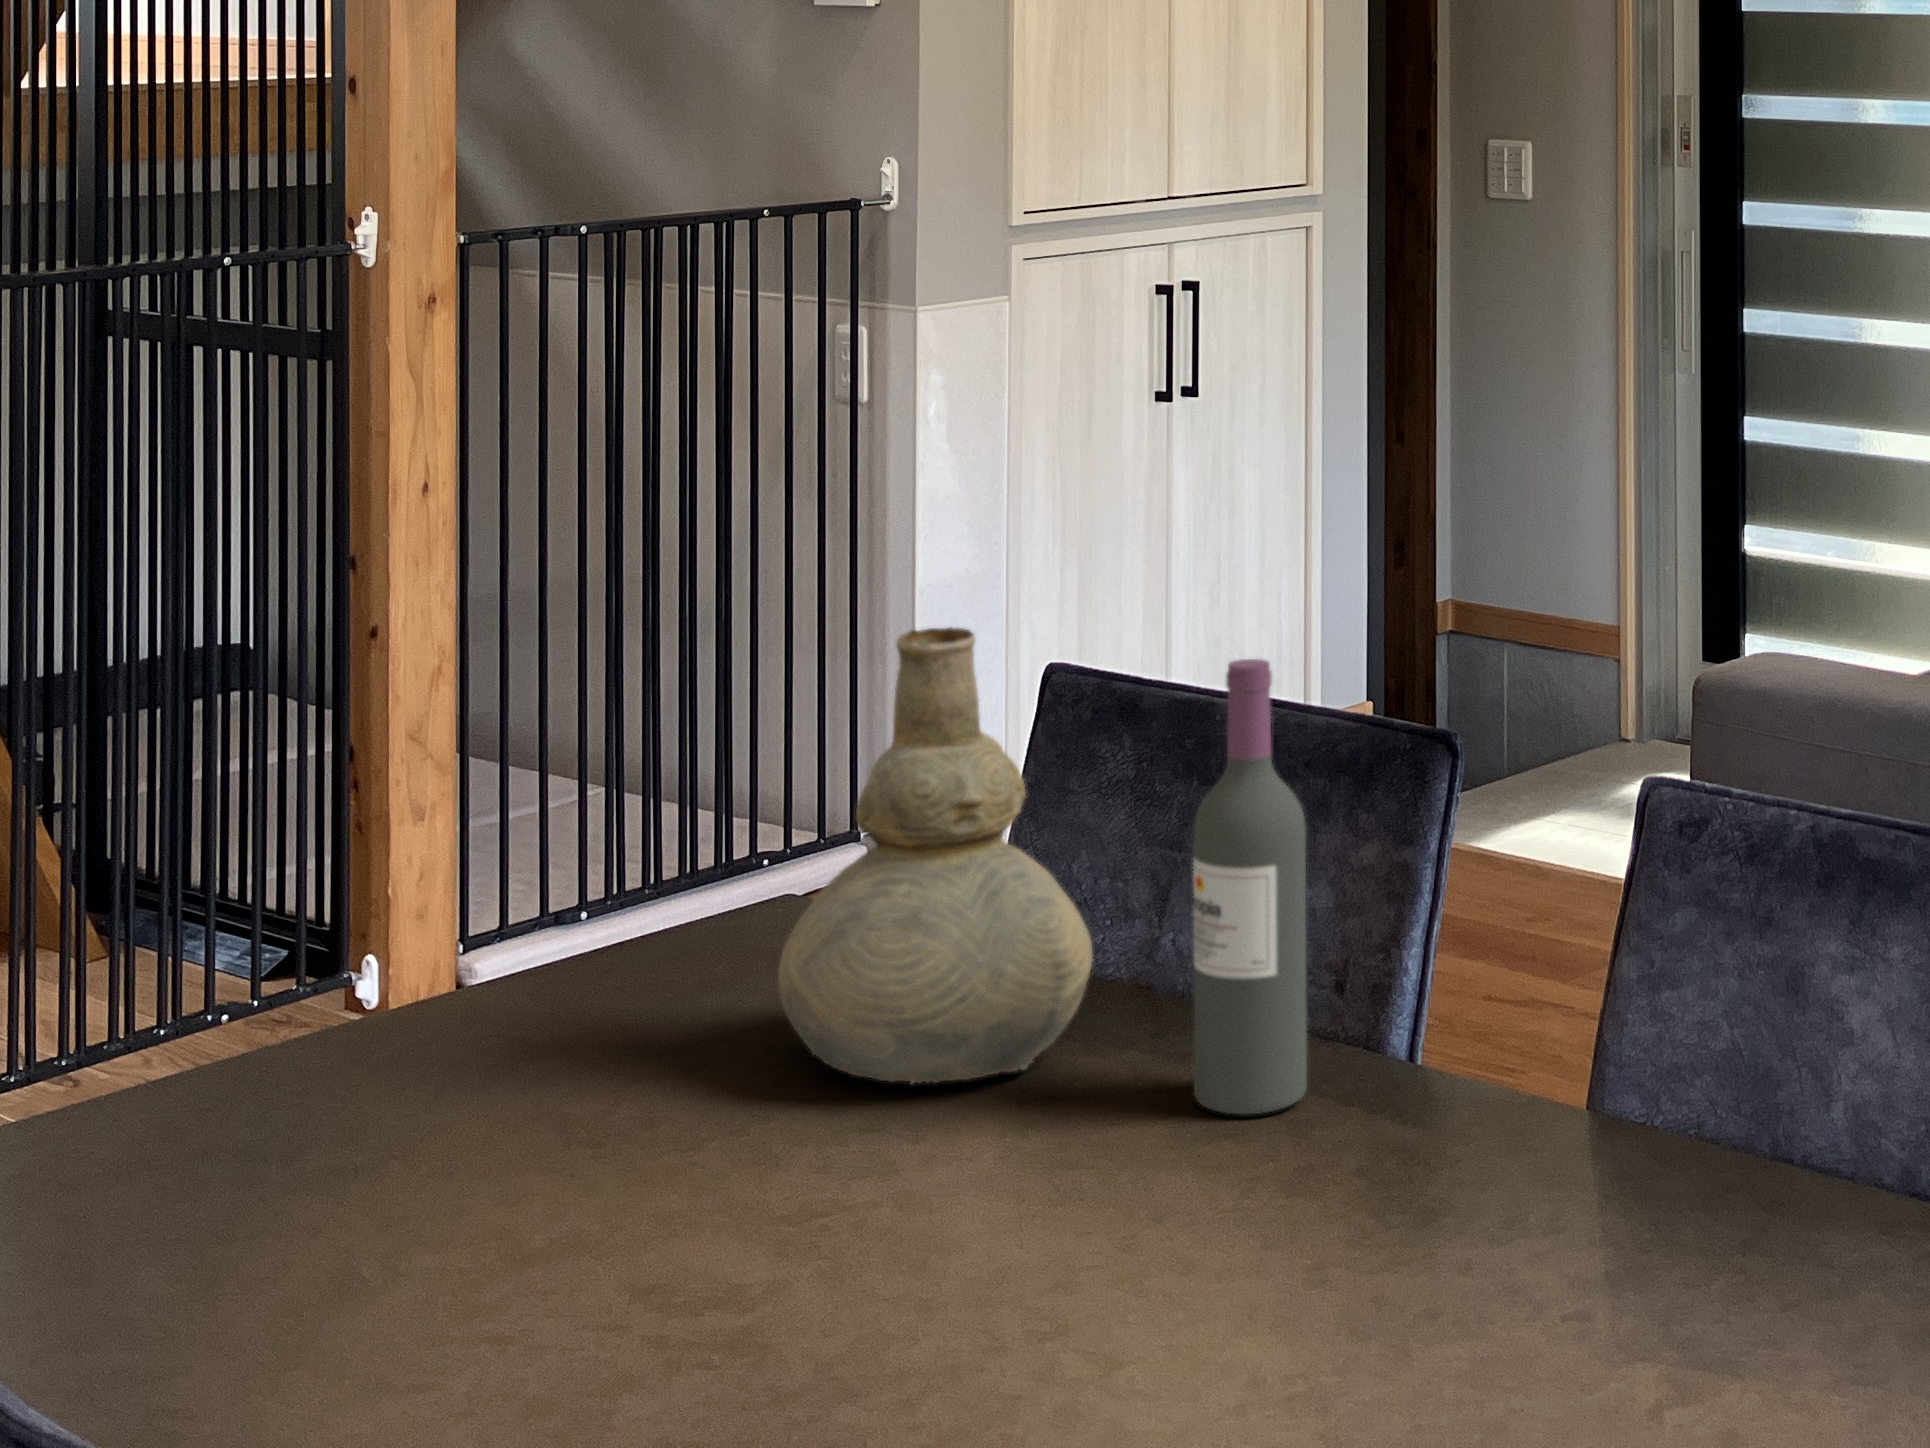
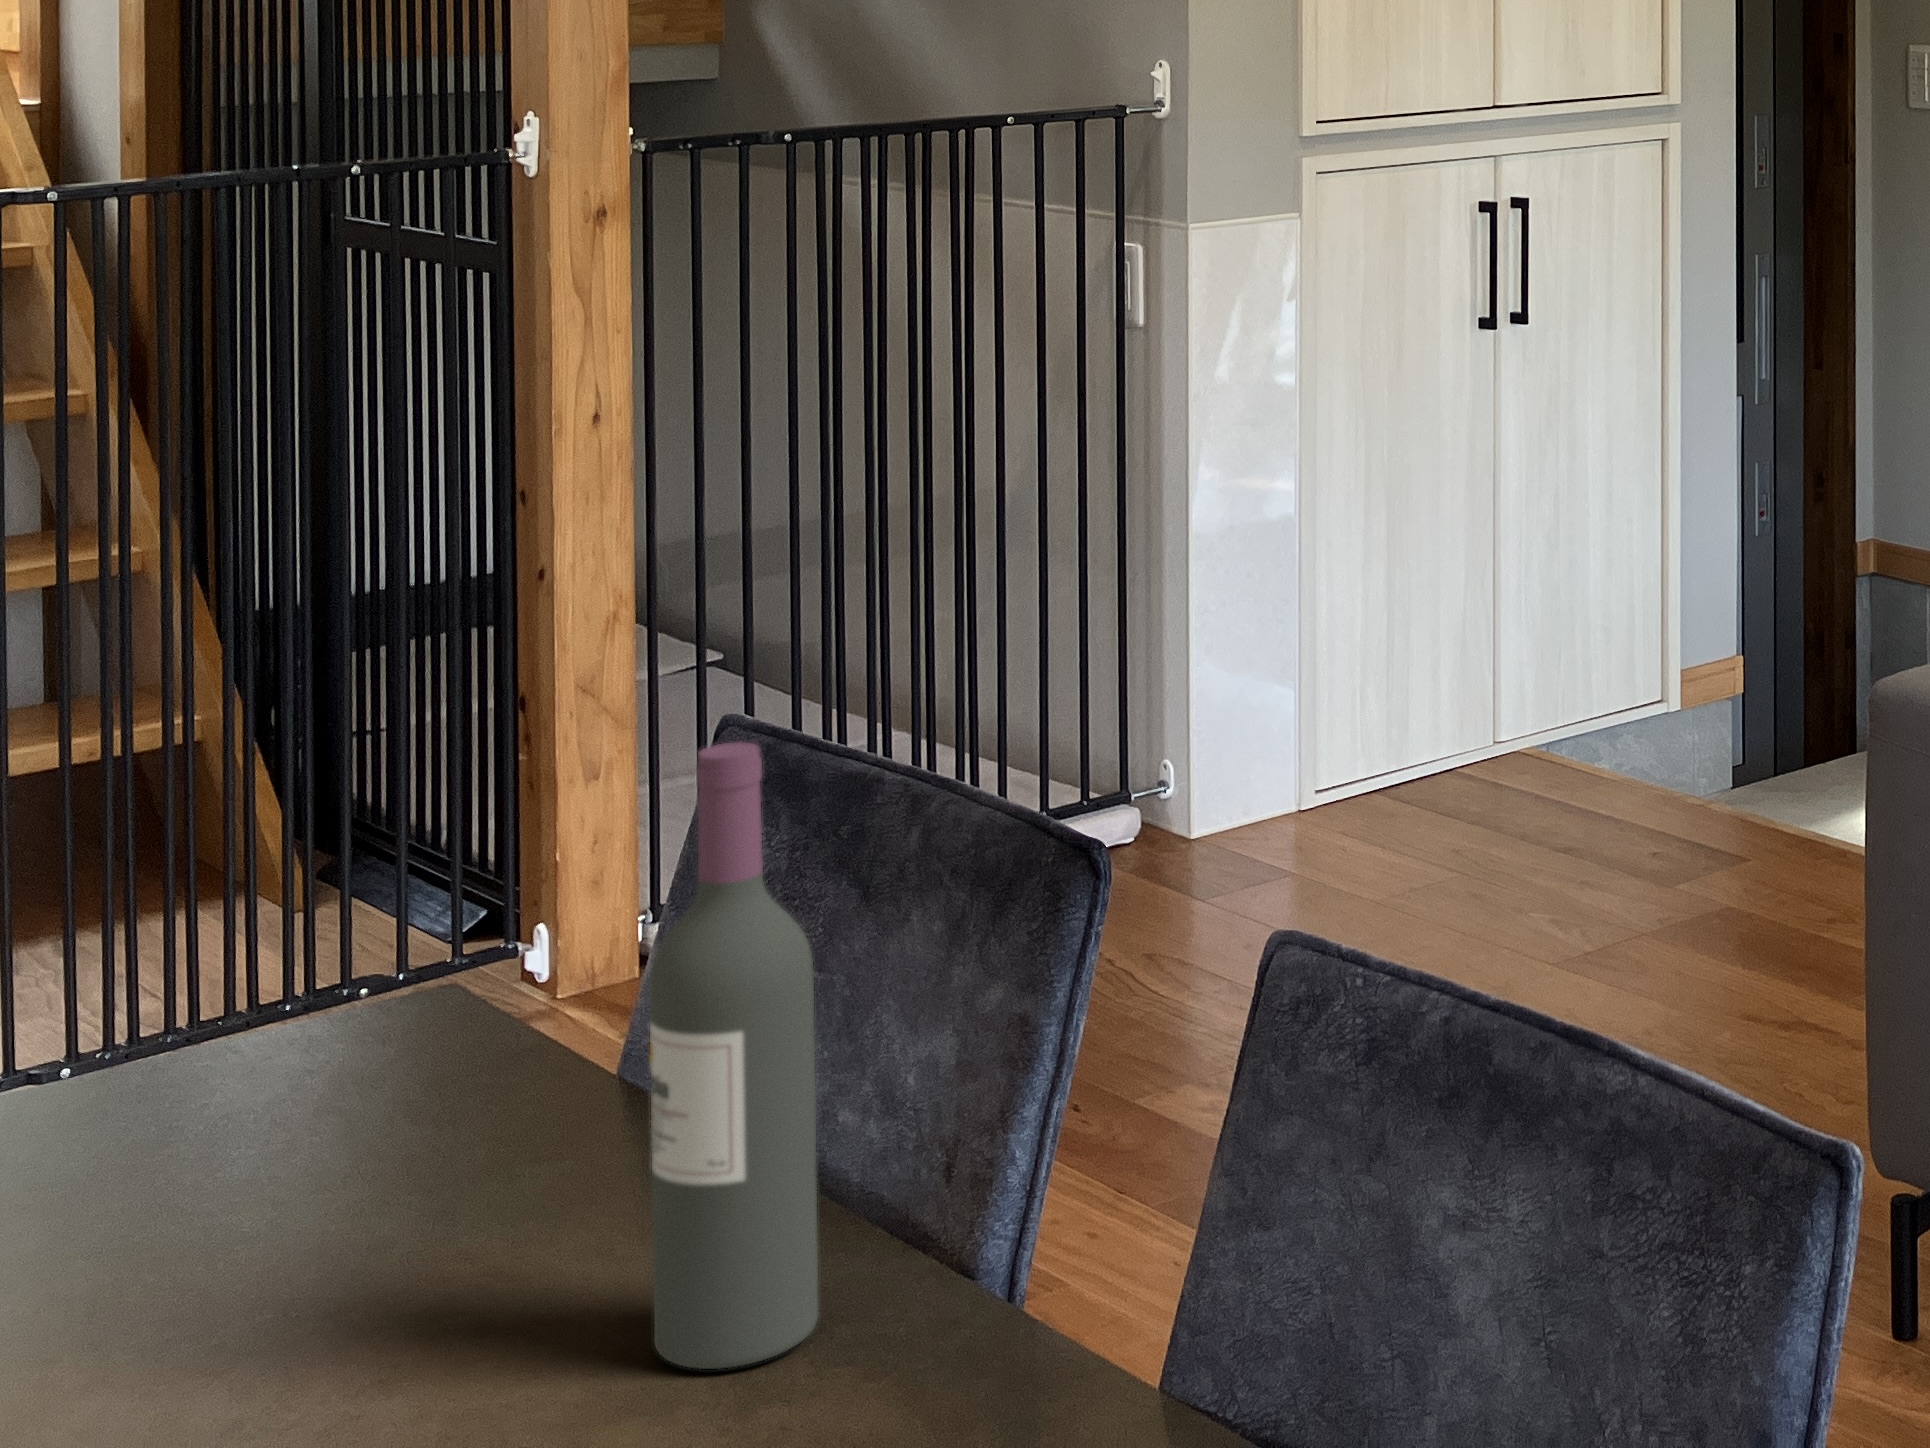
vase: present [778,627,1093,1084] -> none [159,678,613,1300]

